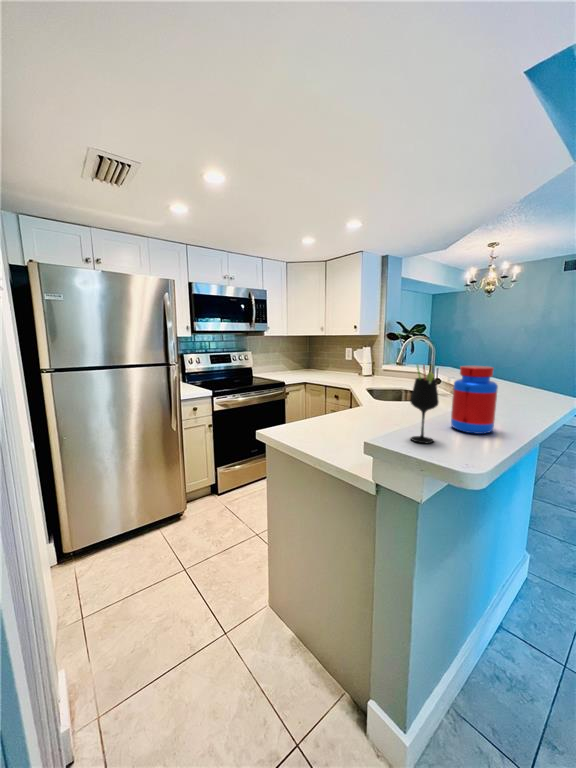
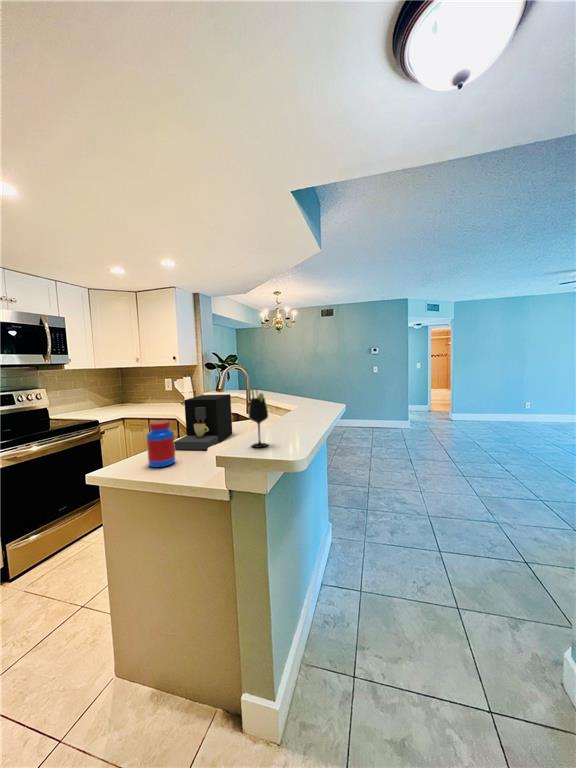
jar: present [451,366,498,434] -> present [147,420,175,467]
coffee maker: none [335,368,404,429] -> present [174,394,232,450]

